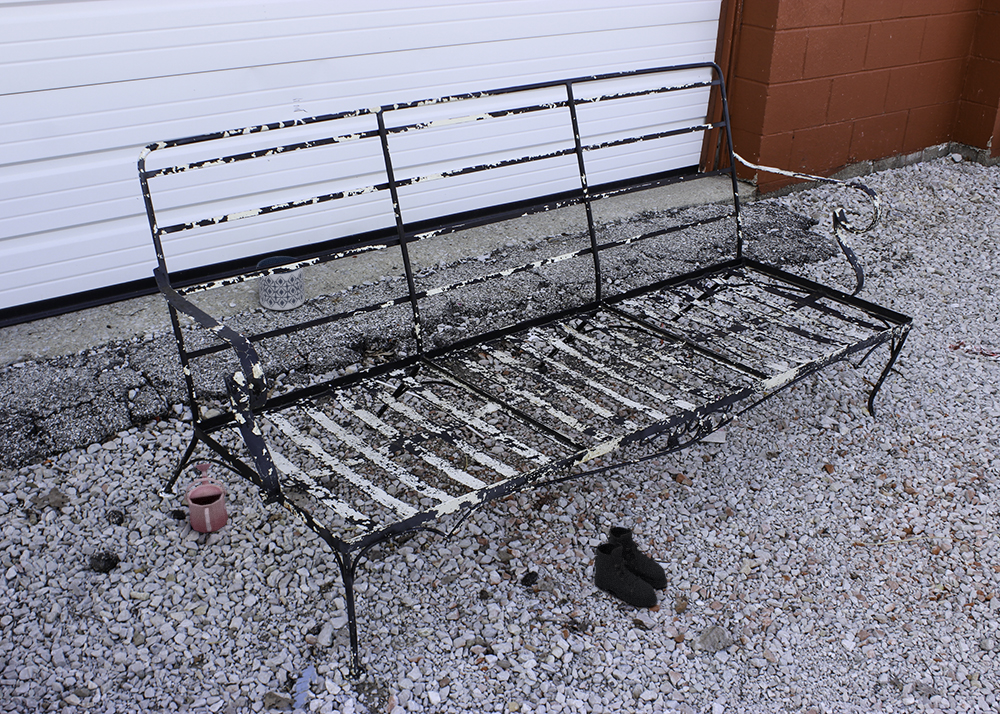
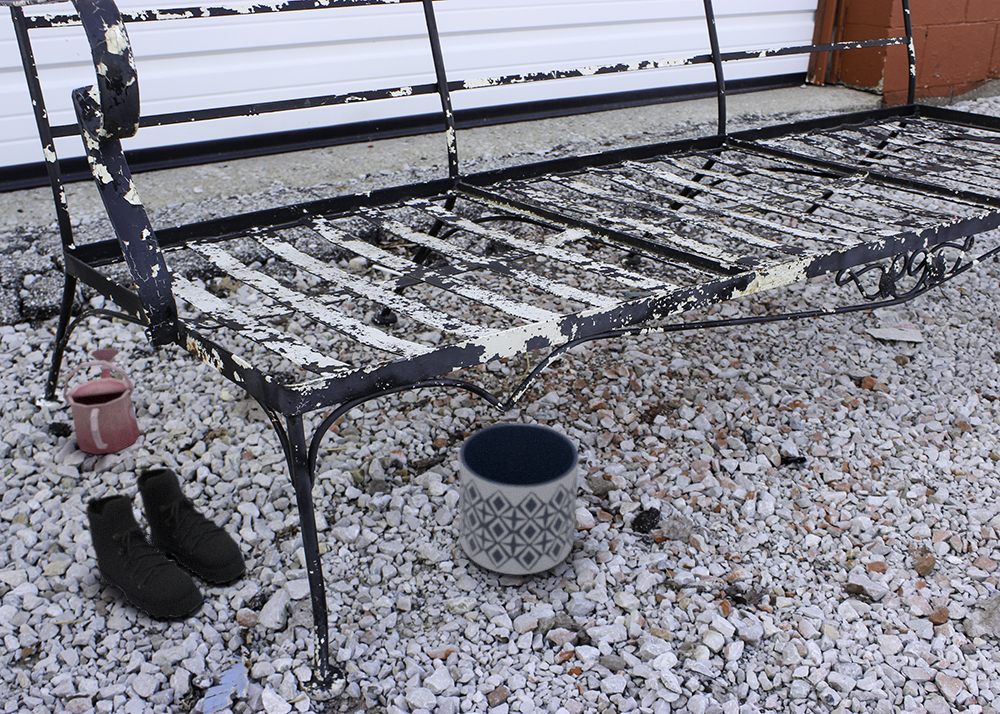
planter: present [257,256,305,310] -> present [459,423,579,575]
boots: present [592,527,667,607] -> present [86,468,246,618]

